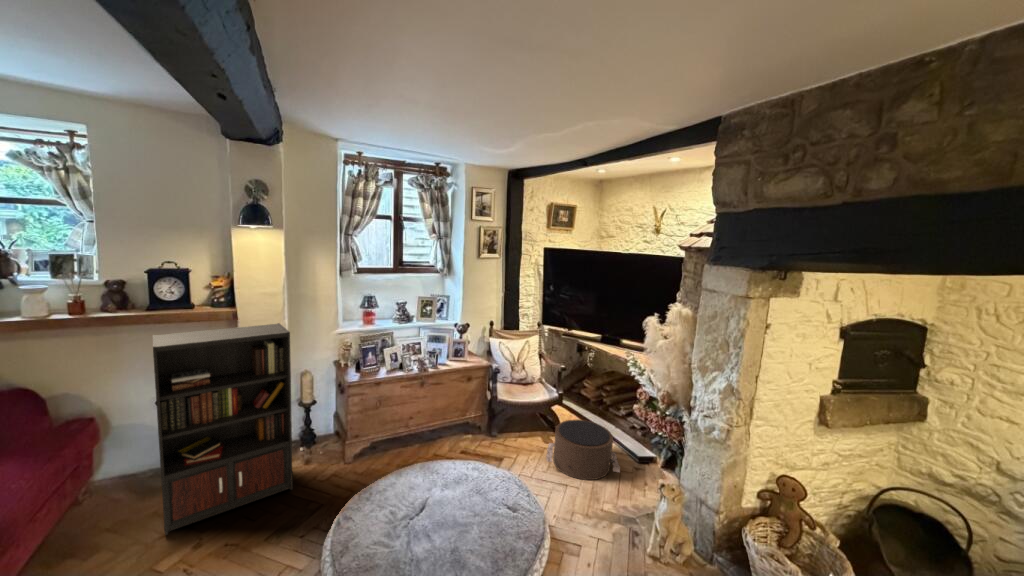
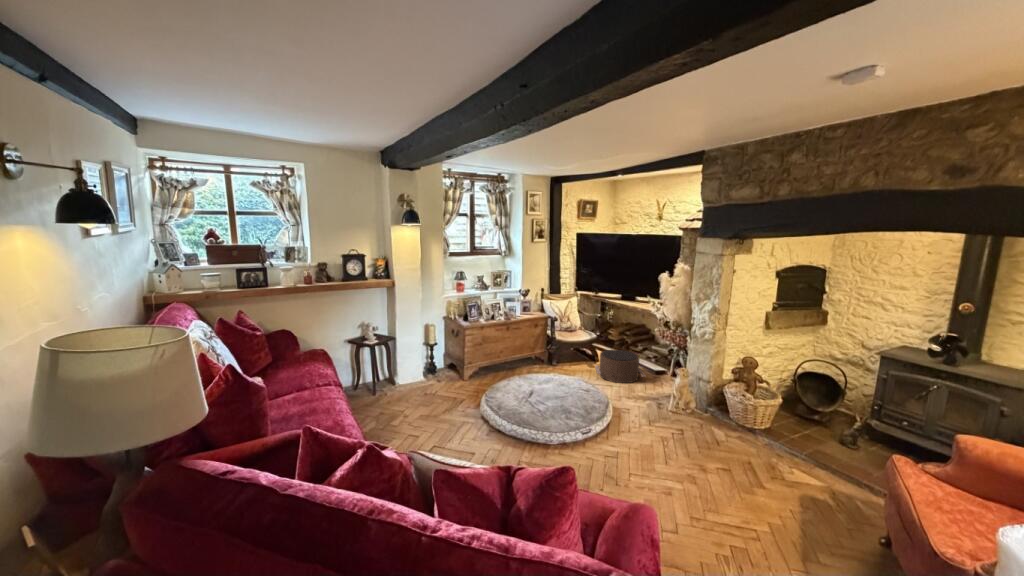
bookcase: present [153,323,303,535] -> none [367,288,442,413]

